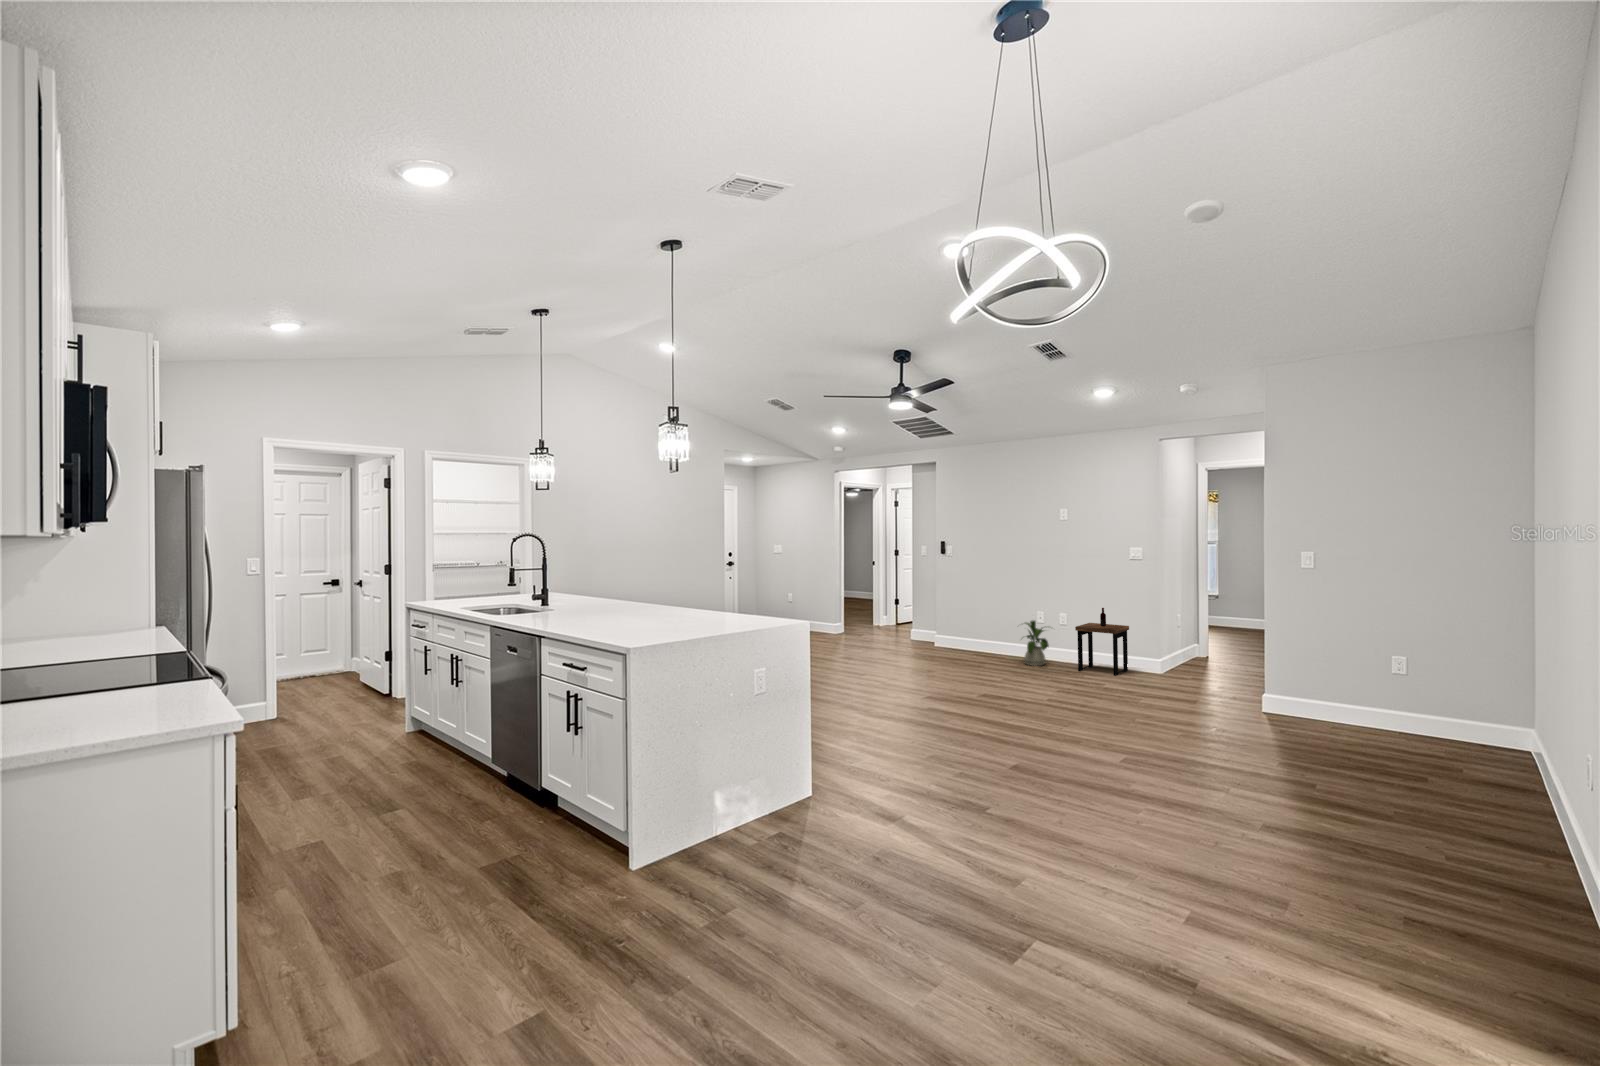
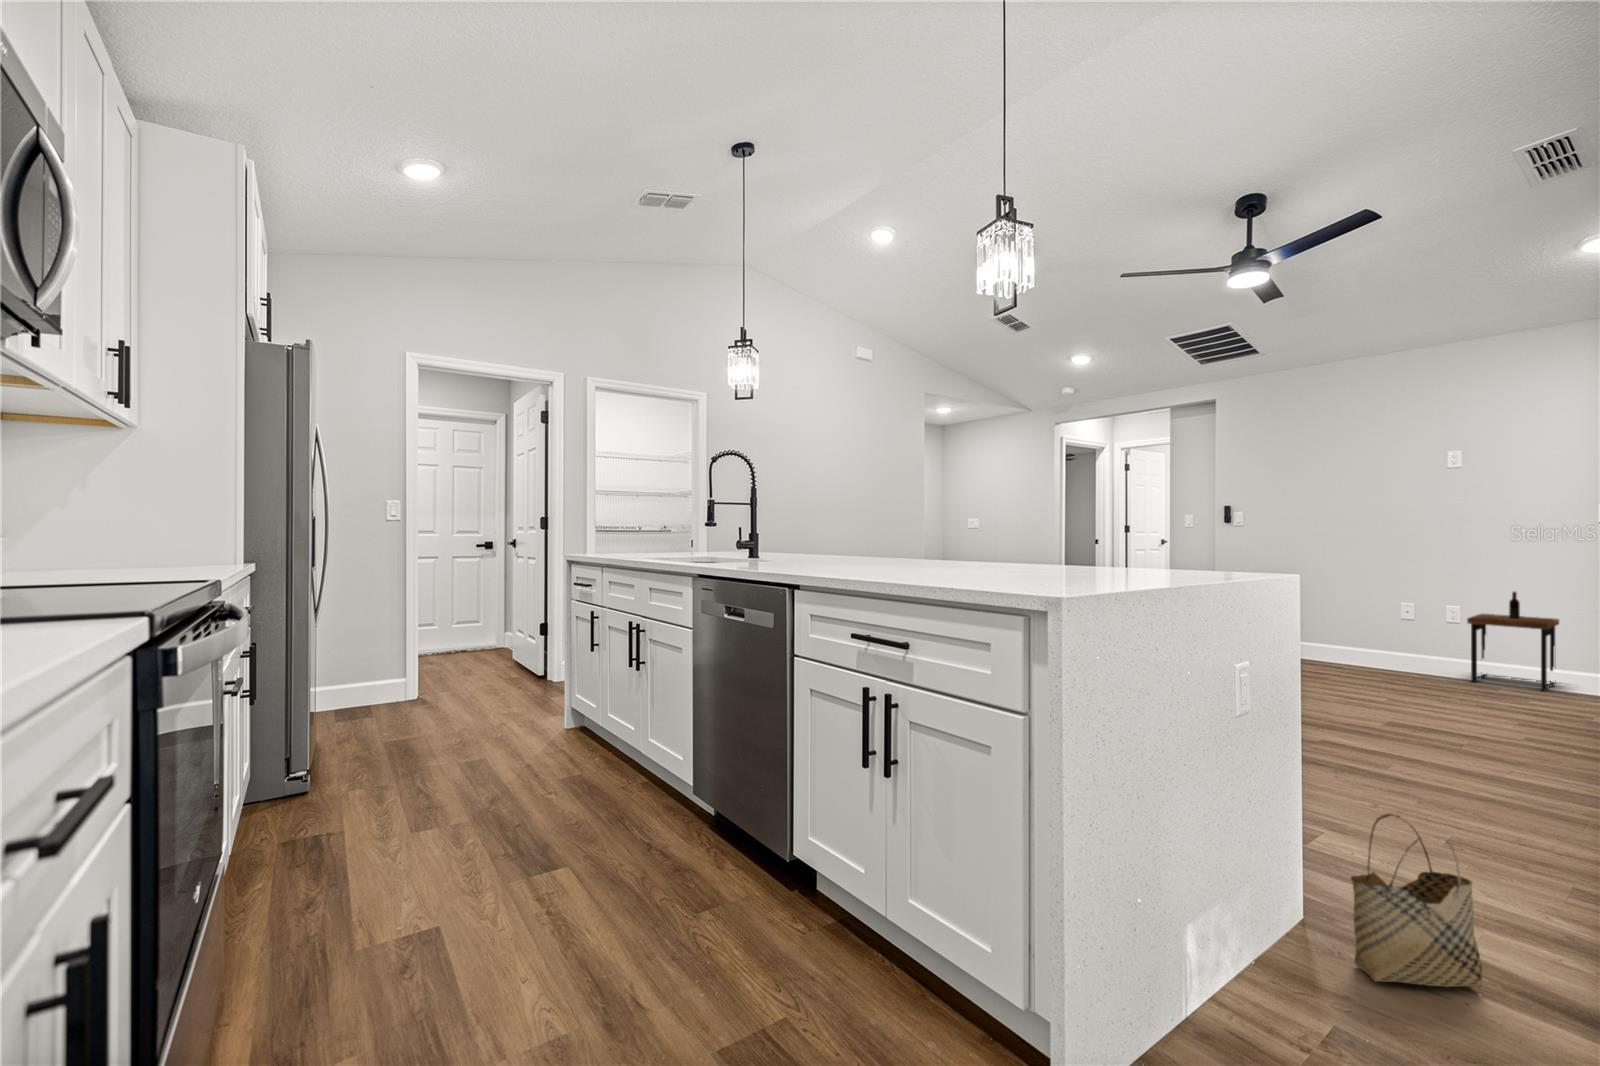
house plant: present [1025,621,1049,666] -> none [1356,608,1426,673]
woven basket: none [825,745,880,827] -> present [1351,814,1483,987]

